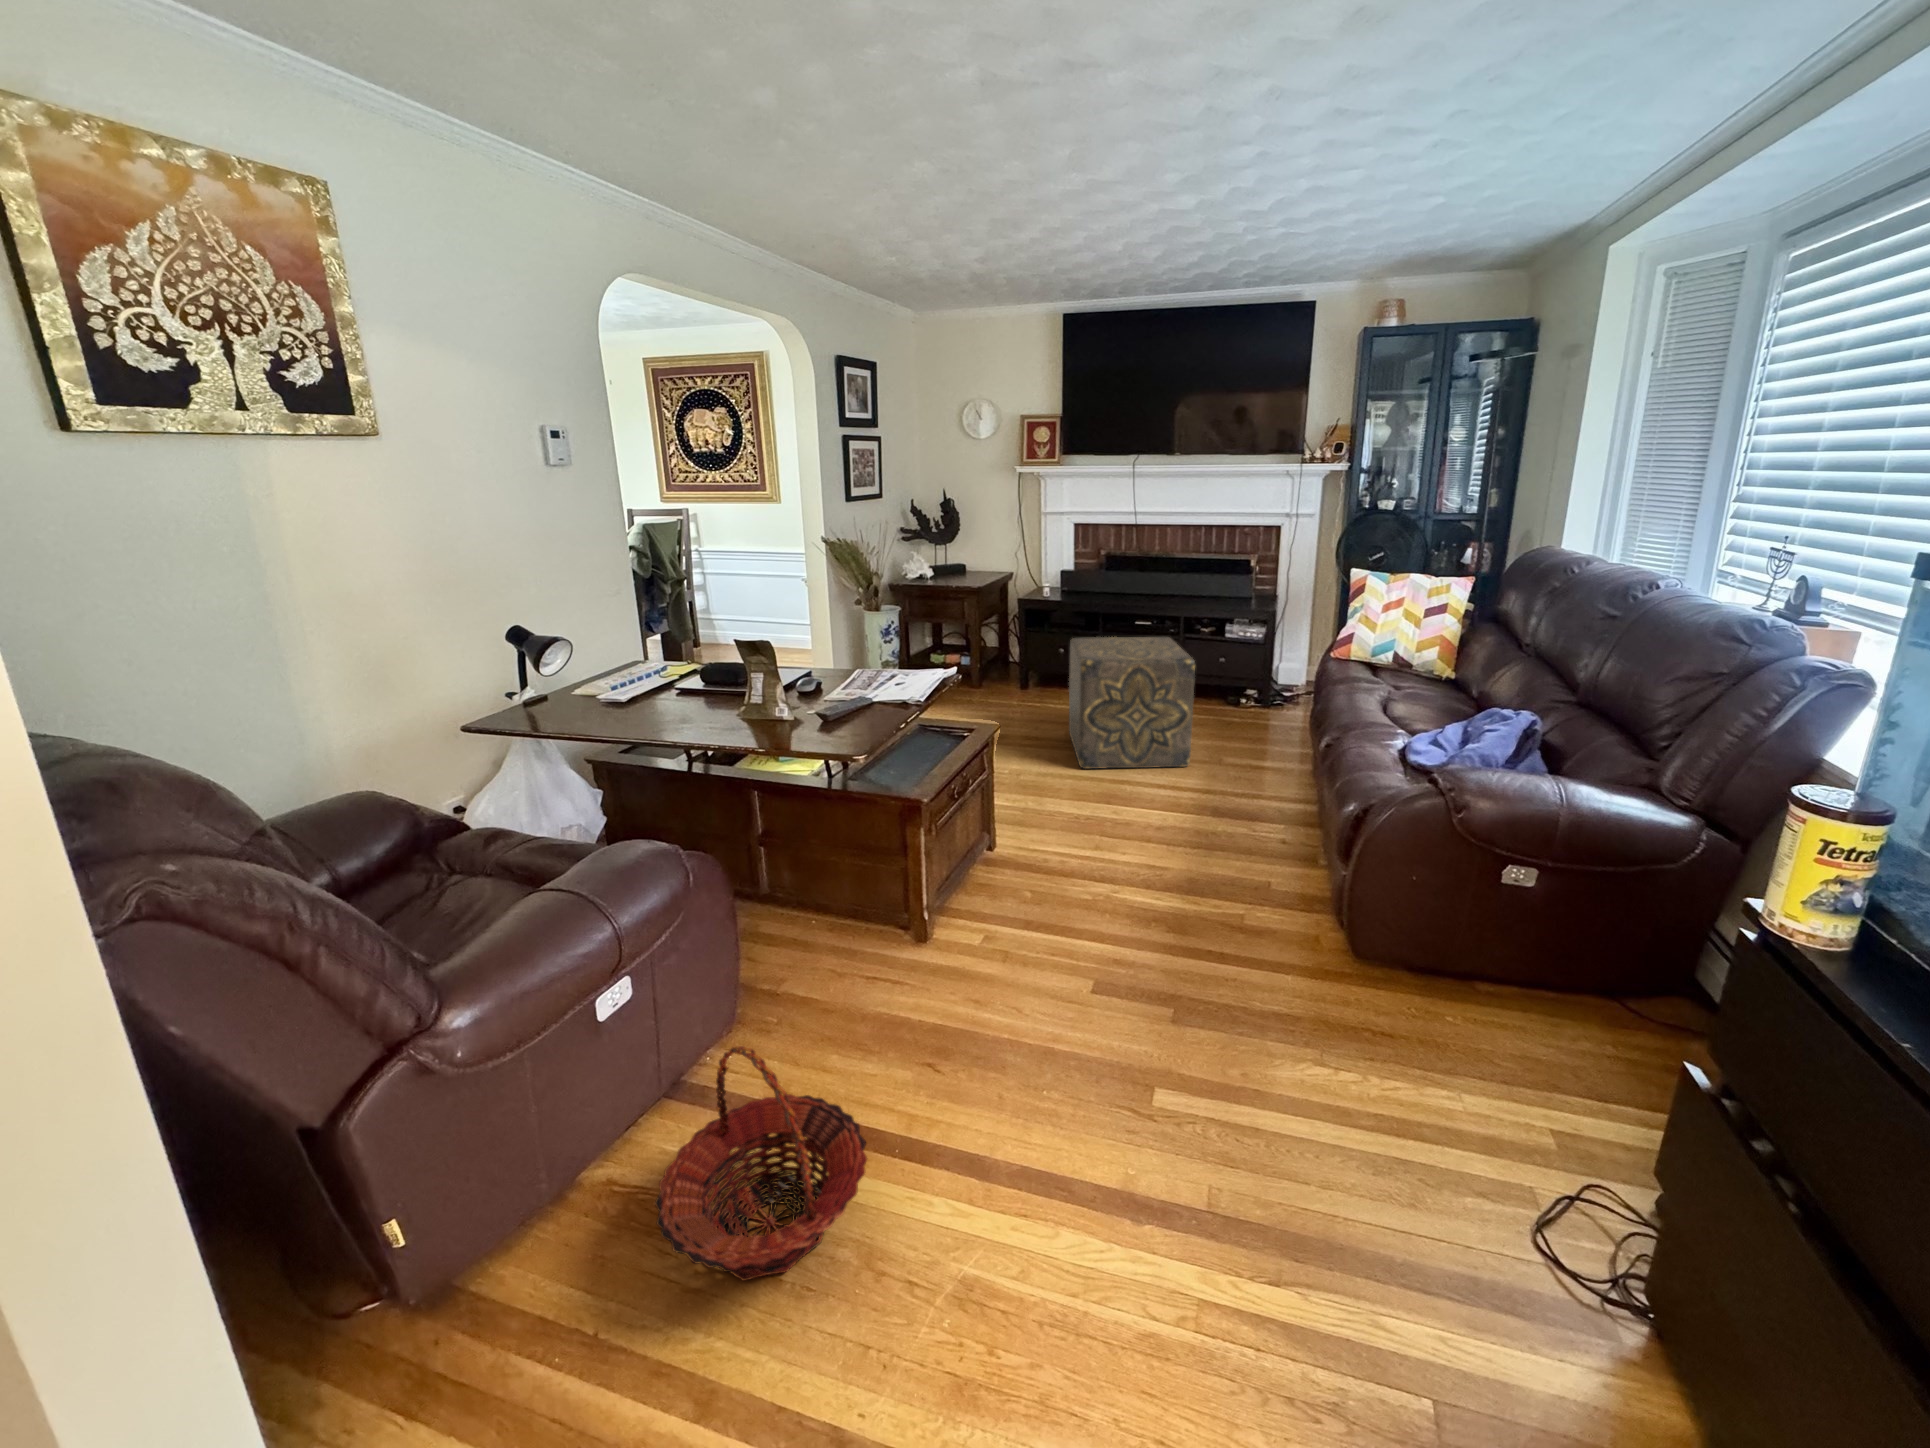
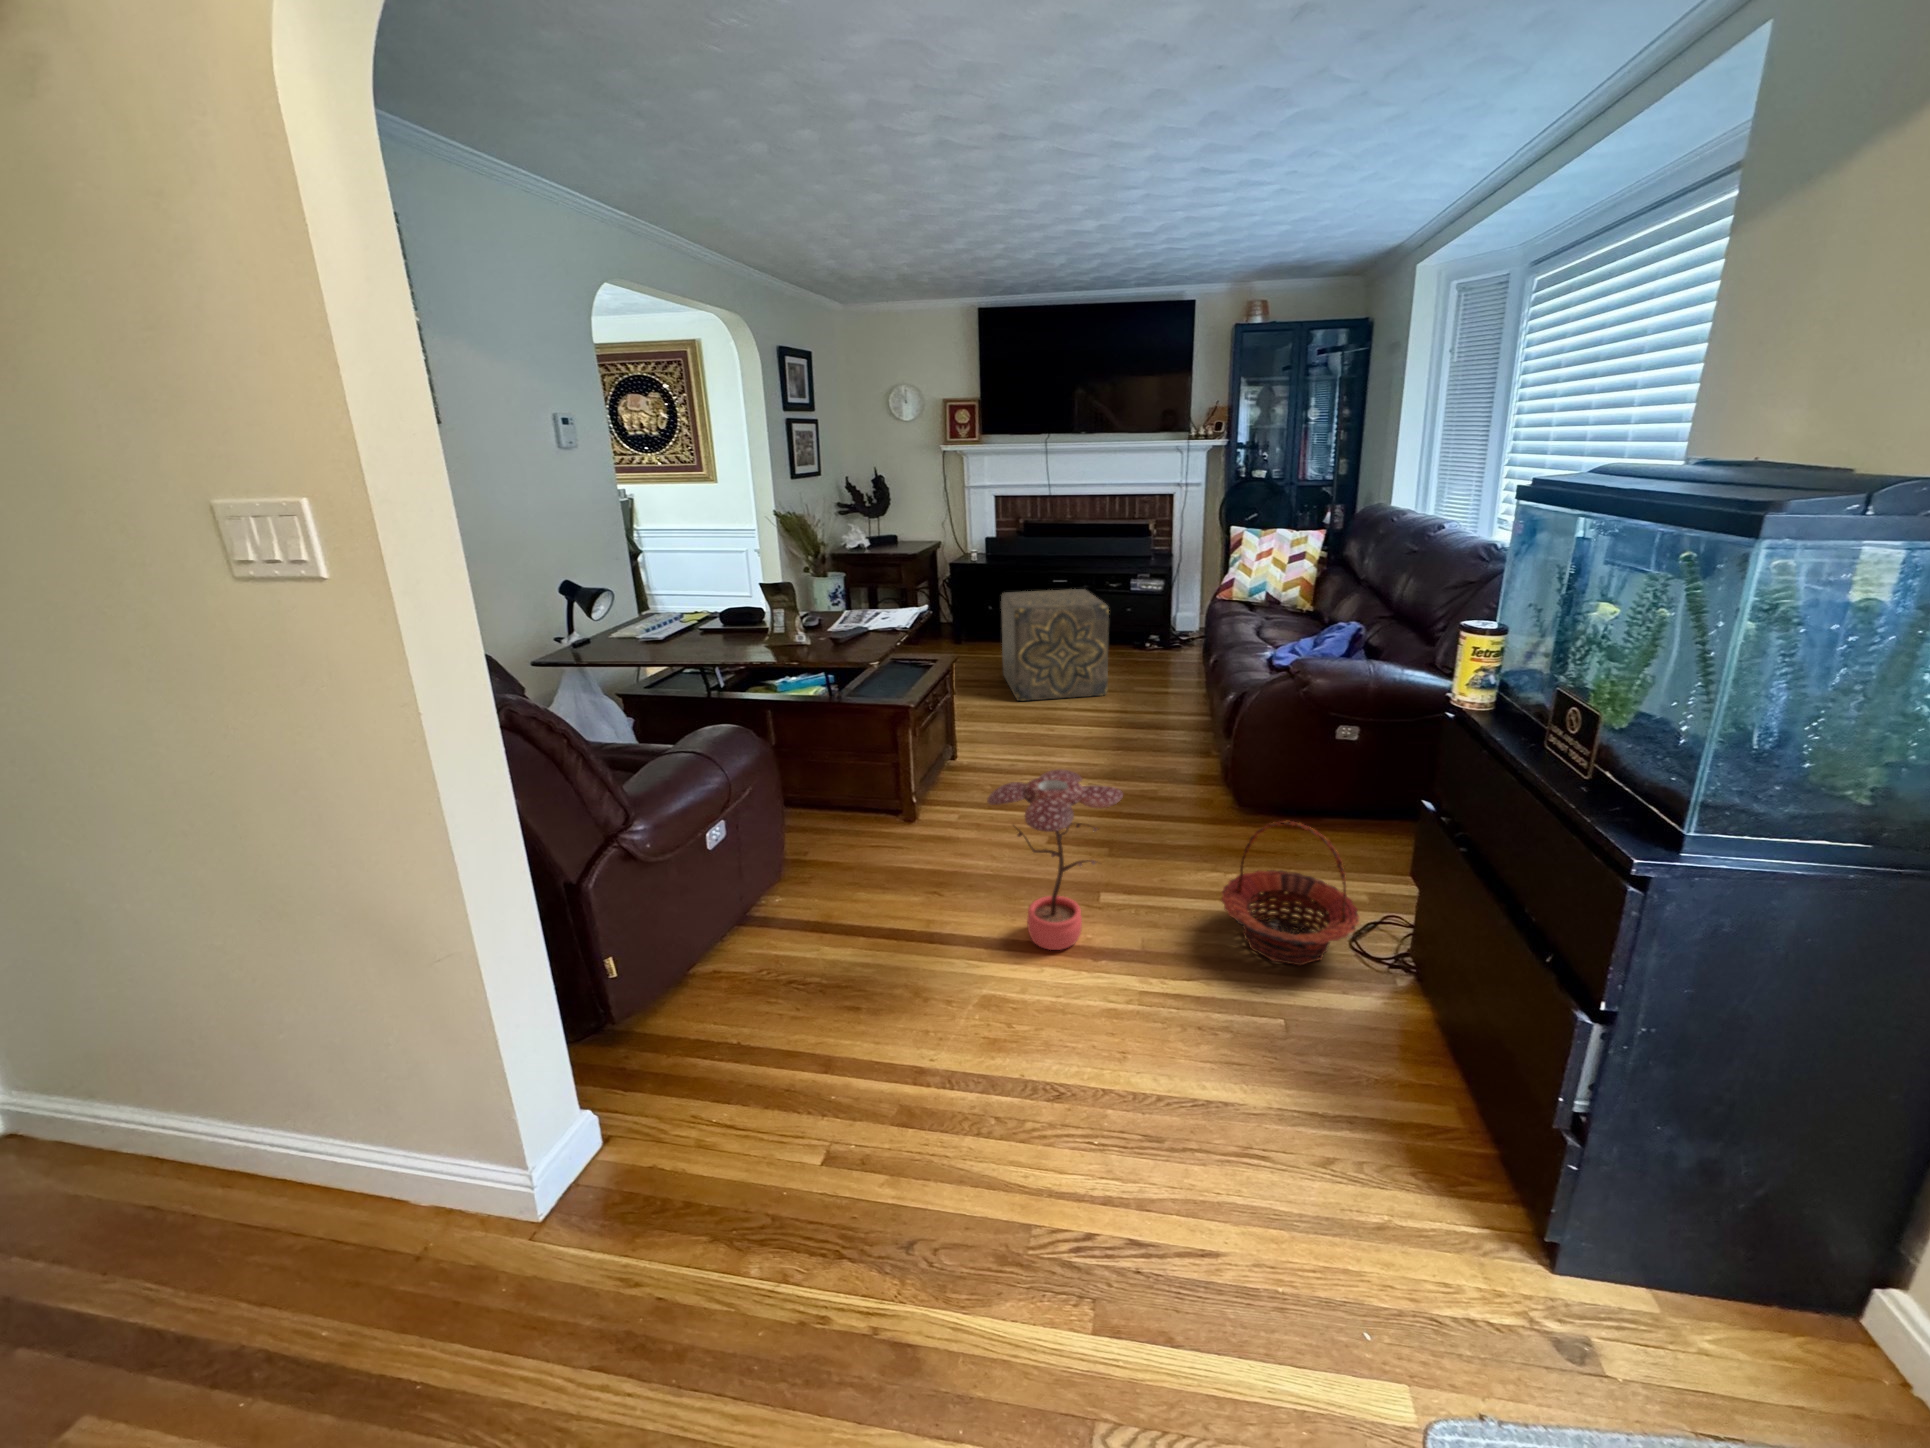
potted plant: none [985,920,1183,1191] -> present [987,769,1123,950]
basket: present [655,1046,868,1281] -> present [1221,821,1360,966]

